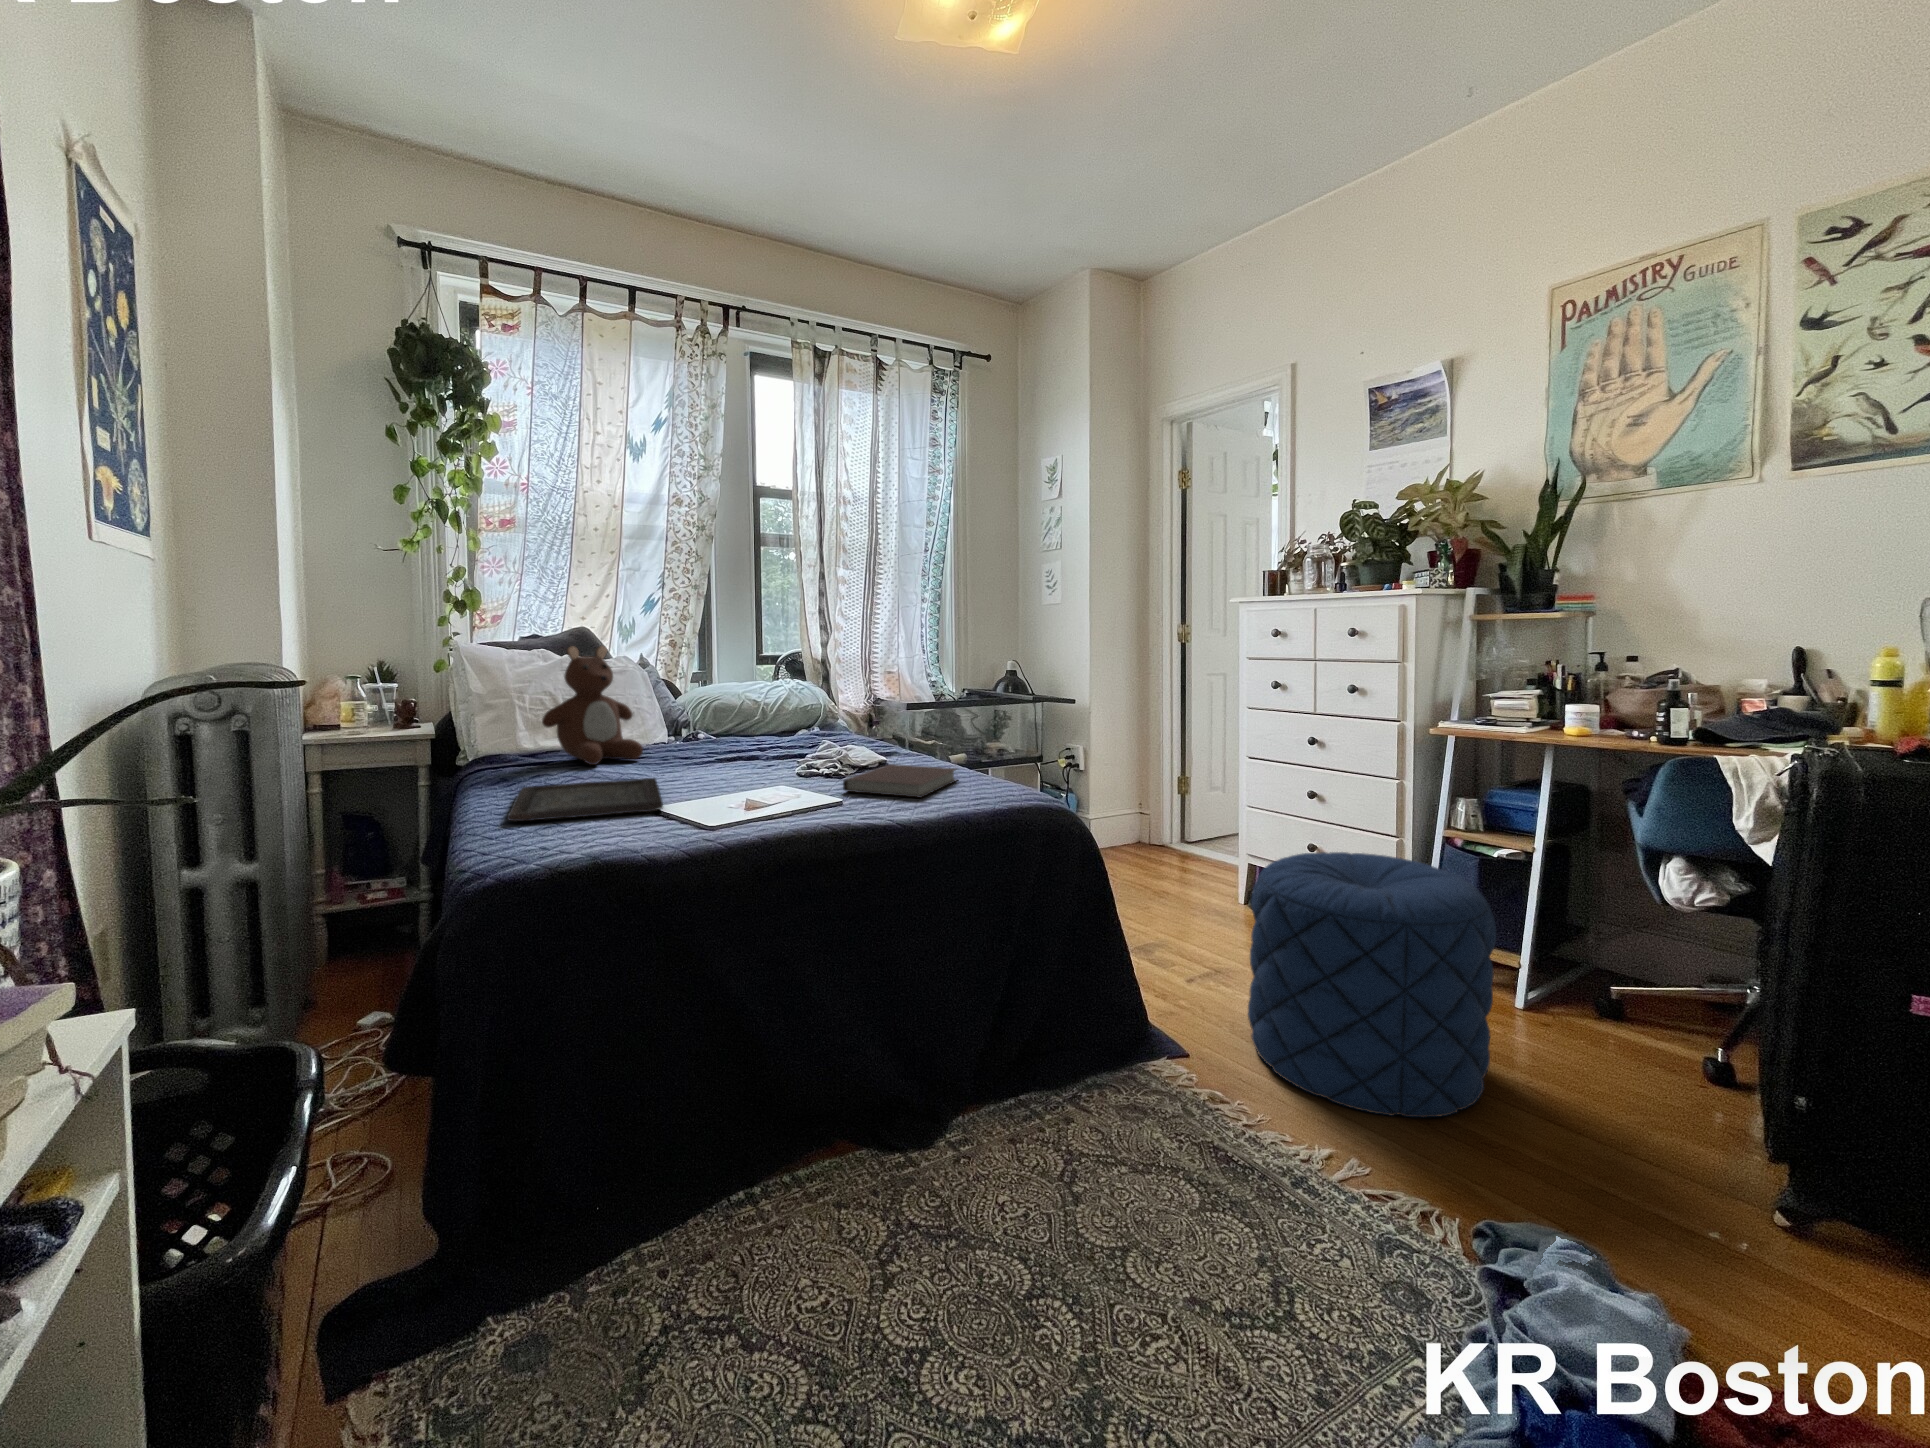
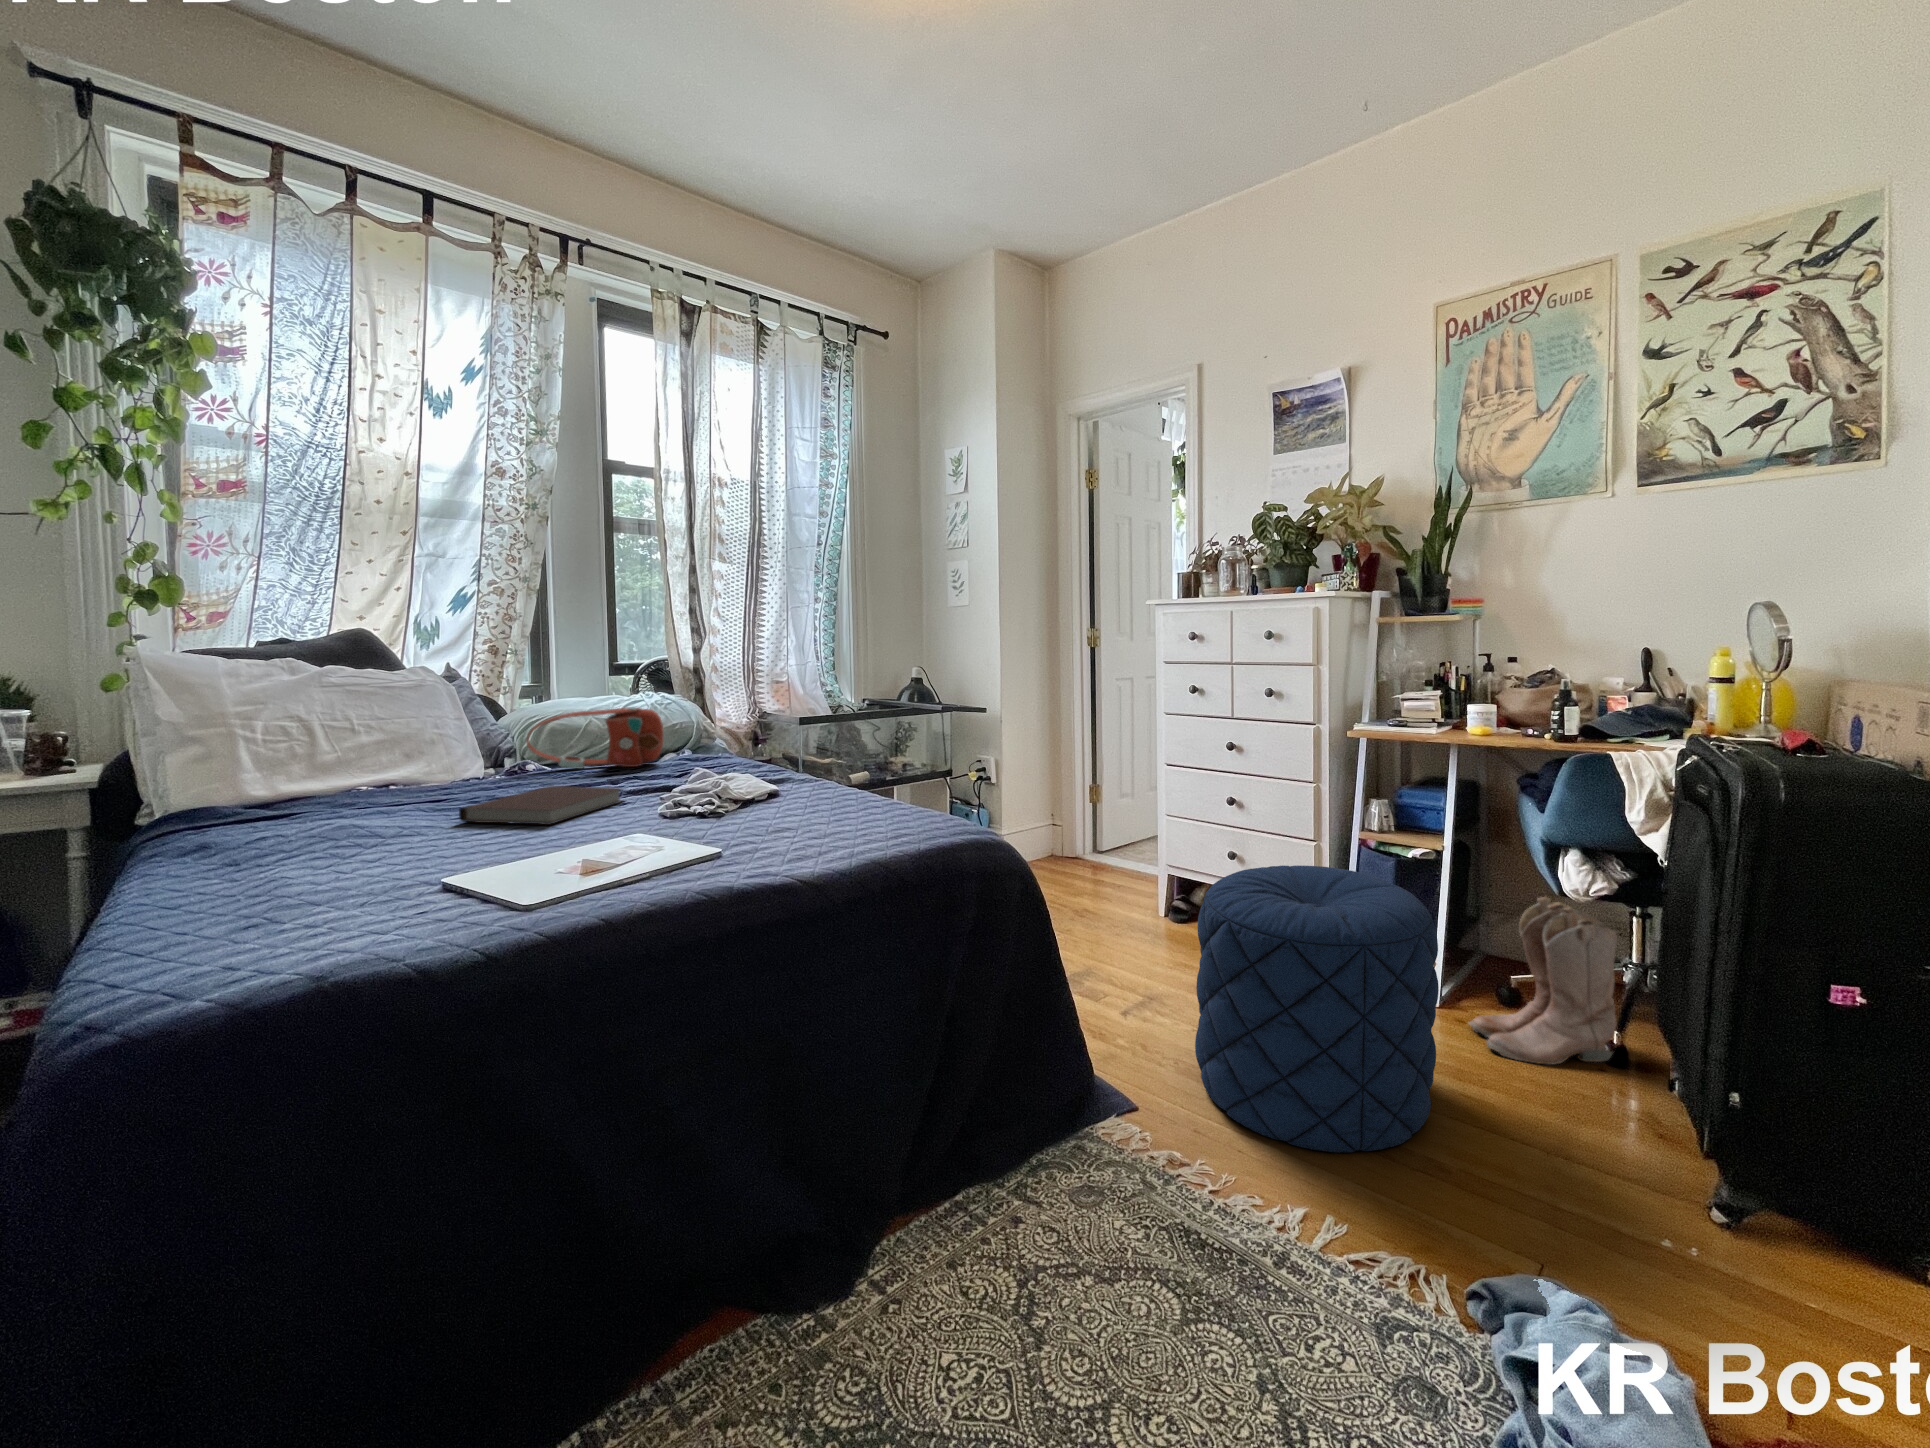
teddy bear: present [542,646,643,765] -> none [276,651,441,814]
handbag: none [698,691,798,740] -> present [526,707,663,769]
notebook: present [843,764,958,798] -> present [459,786,623,825]
tray: present [507,778,663,821] -> none [176,831,455,920]
boots: none [1552,904,1726,1078] -> present [1469,897,1617,1065]

